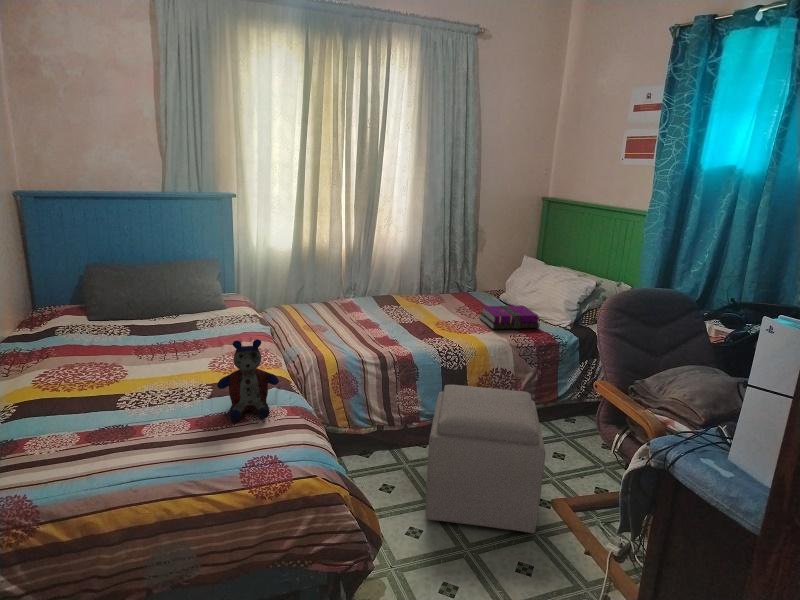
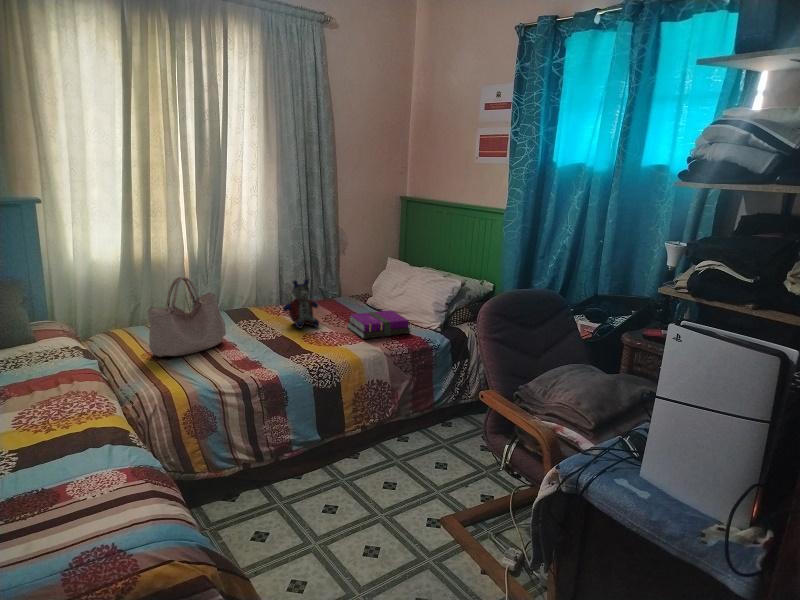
handbag: none [309,262,372,329] -> present [147,277,226,357]
stuffed bear: present [217,339,279,421] -> present [283,279,319,329]
ottoman: present [426,385,545,533] -> none [308,407,436,568]

